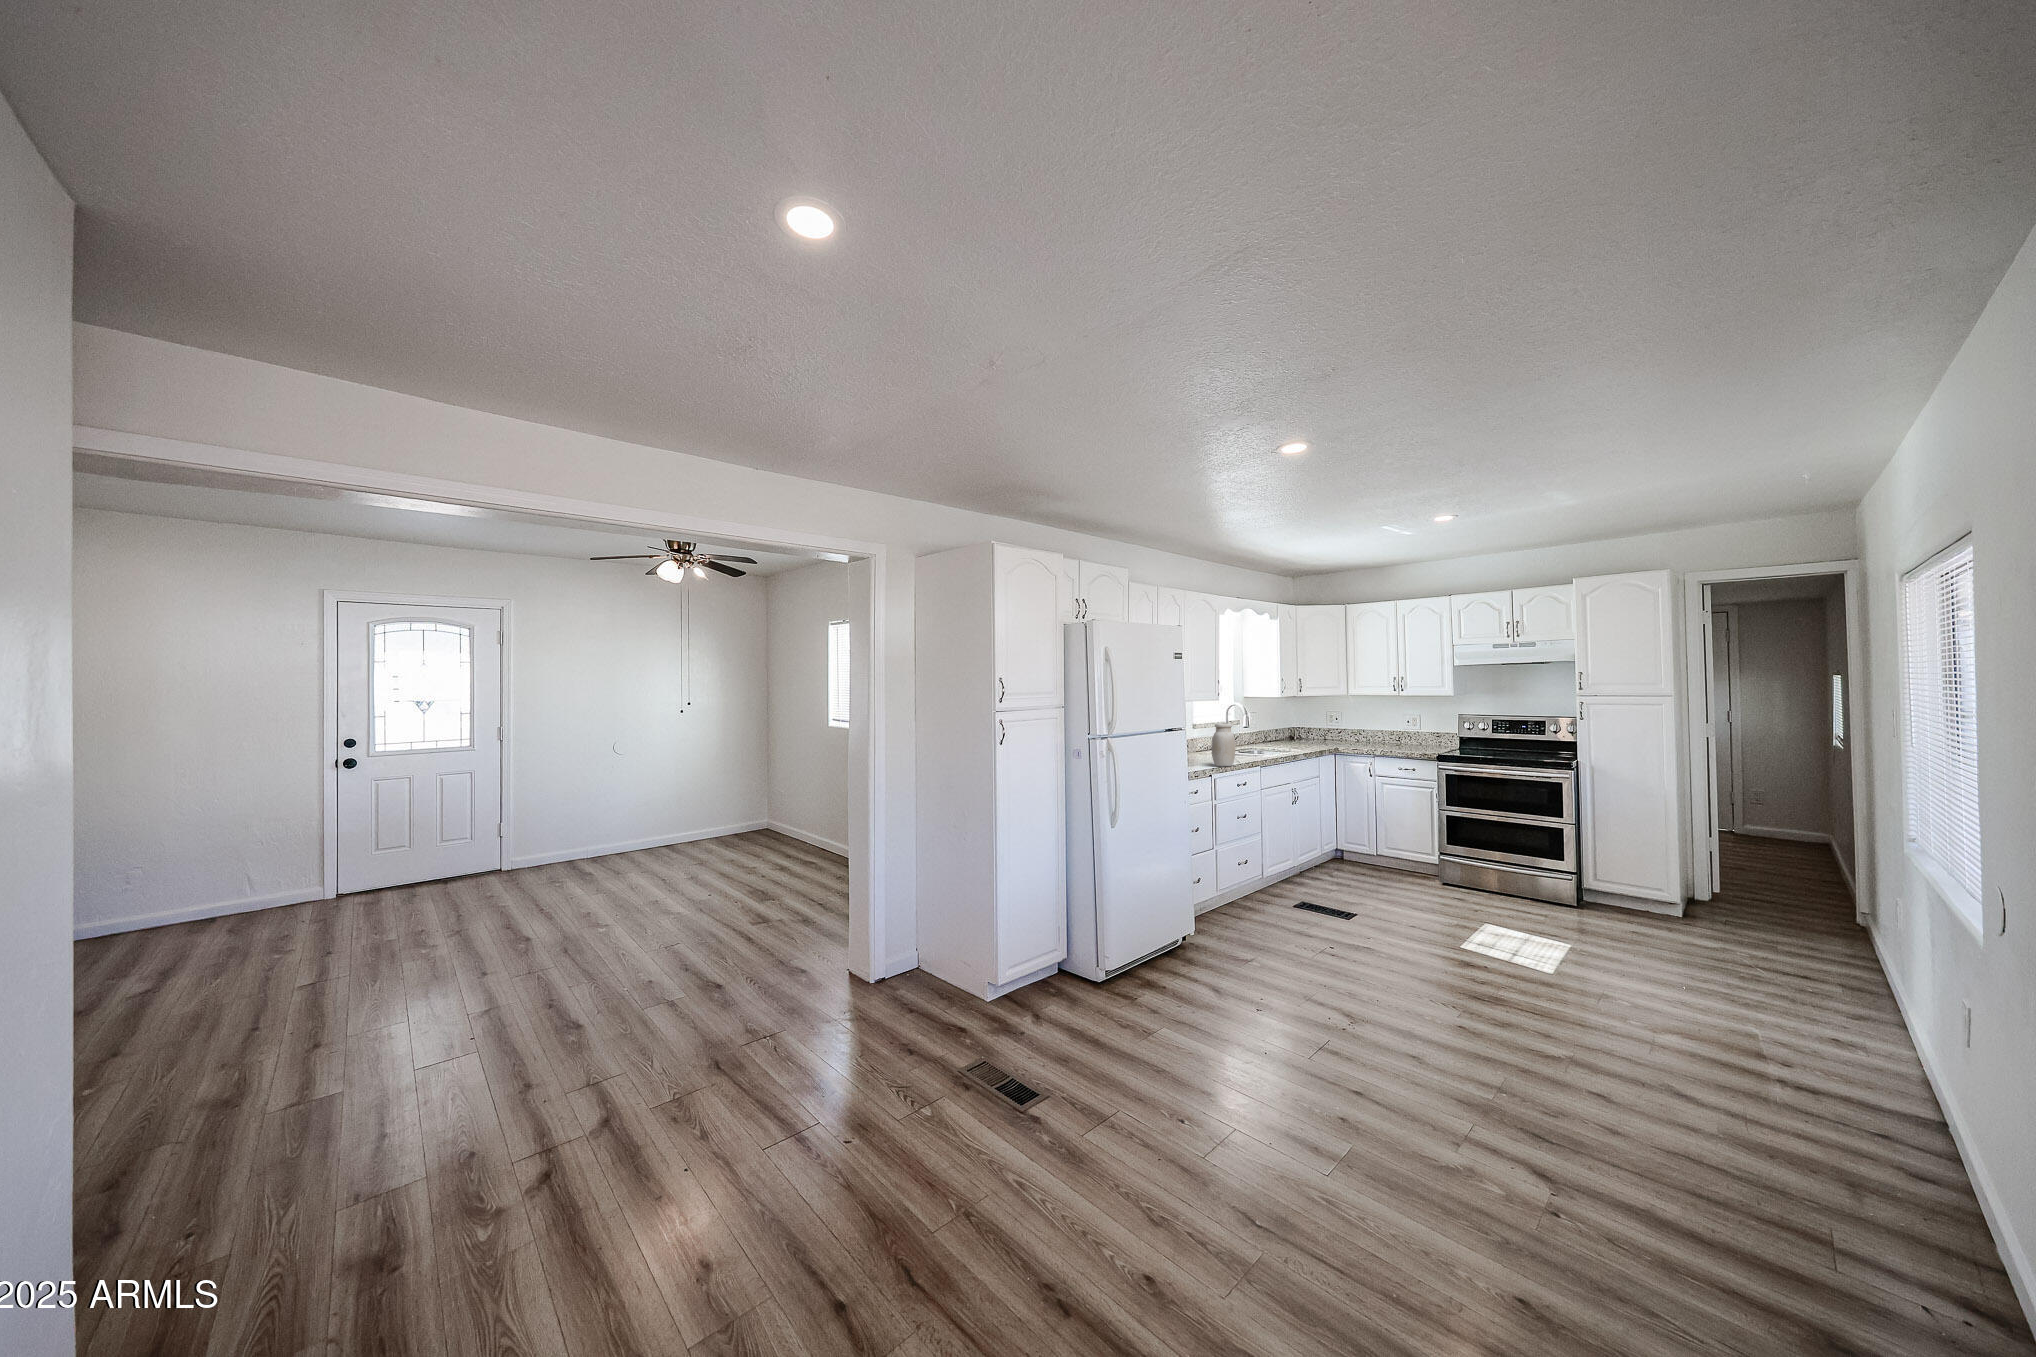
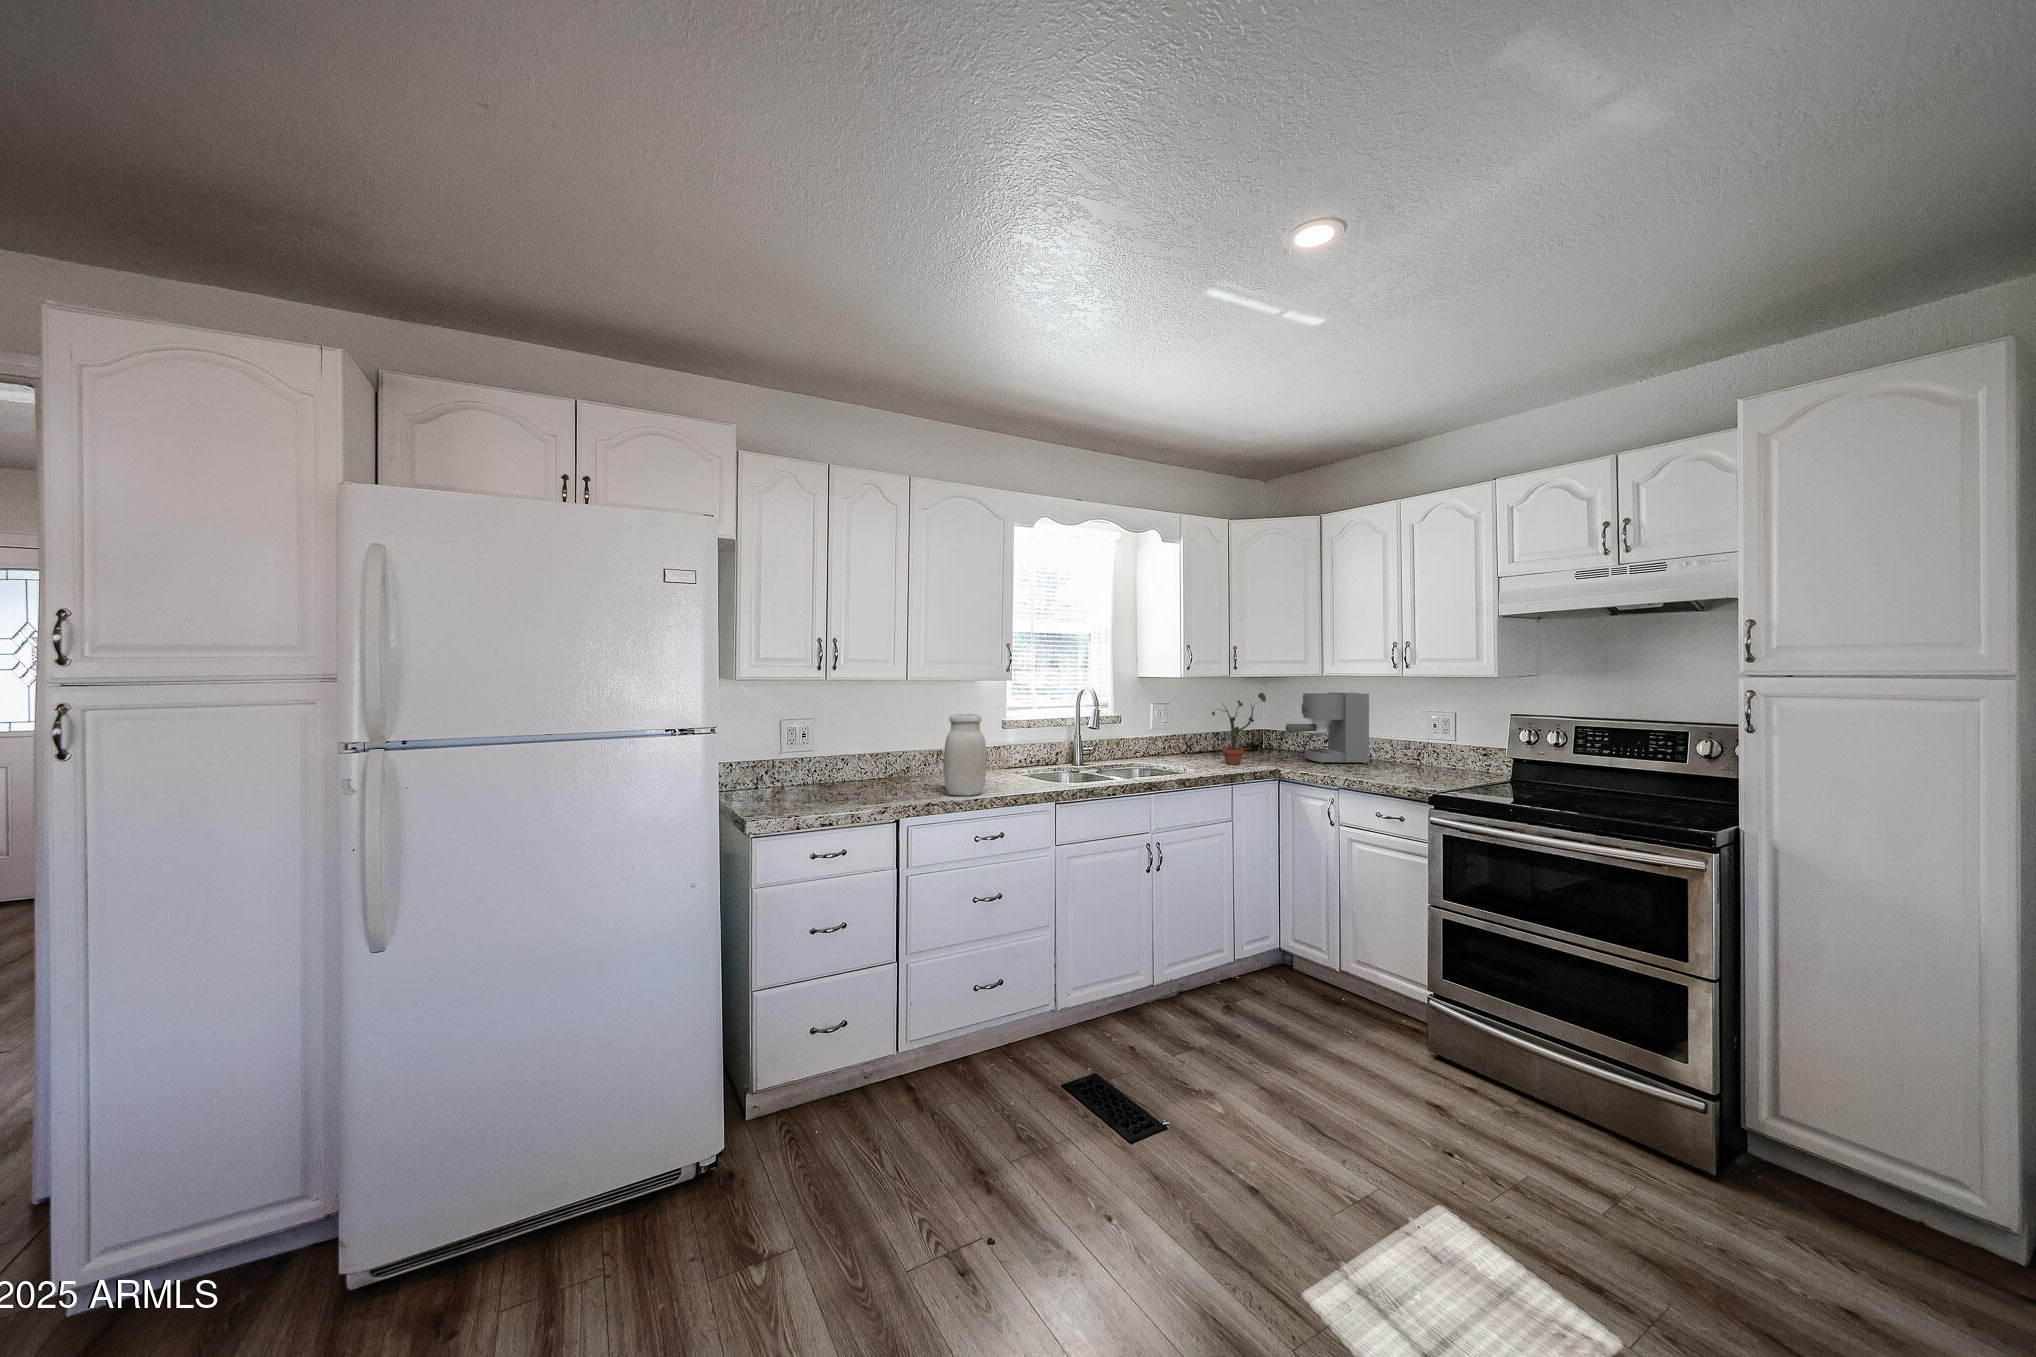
coffee maker: none [1325,704,1371,745] -> present [1285,693,1369,764]
potted plant: none [1290,706,1316,747] -> present [1212,693,1266,764]

